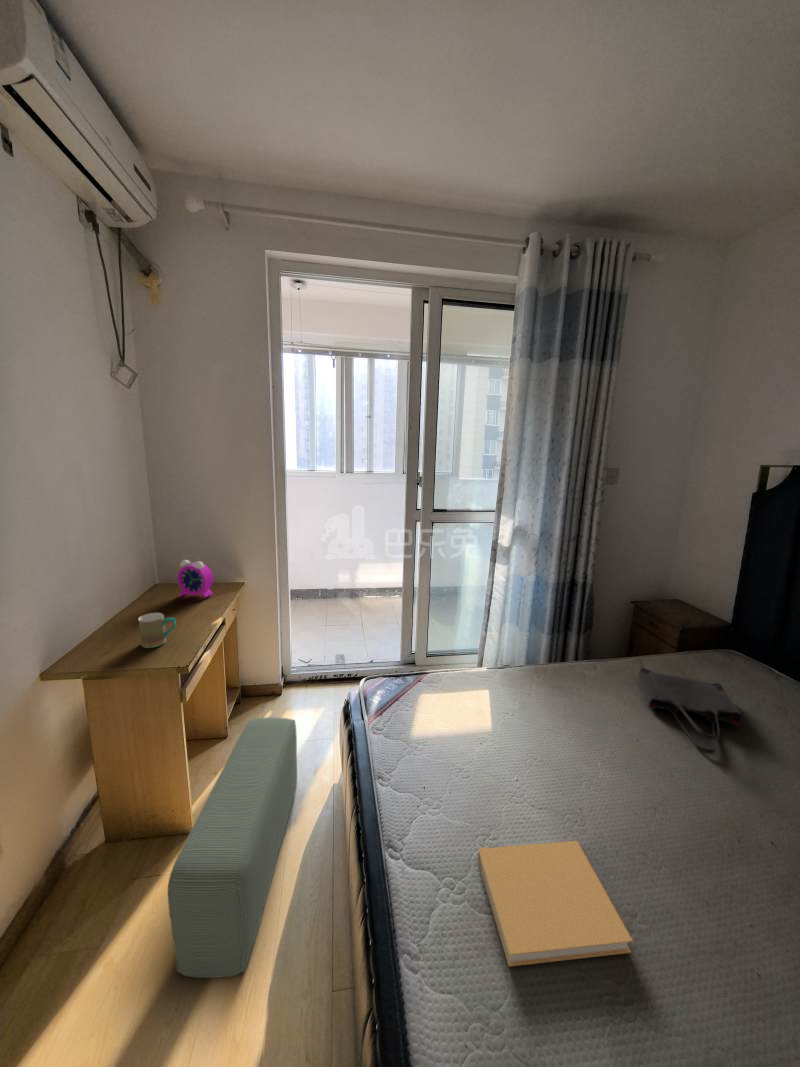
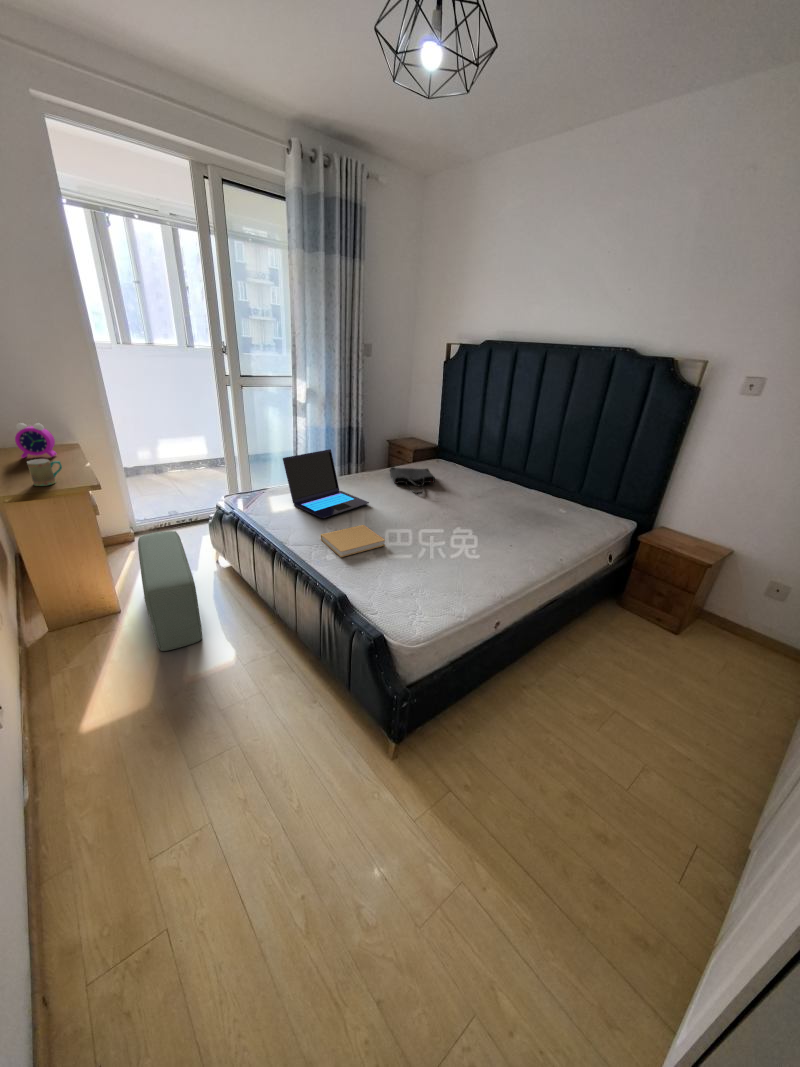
laptop: none [449,634,595,784] -> present [283,449,369,518]

